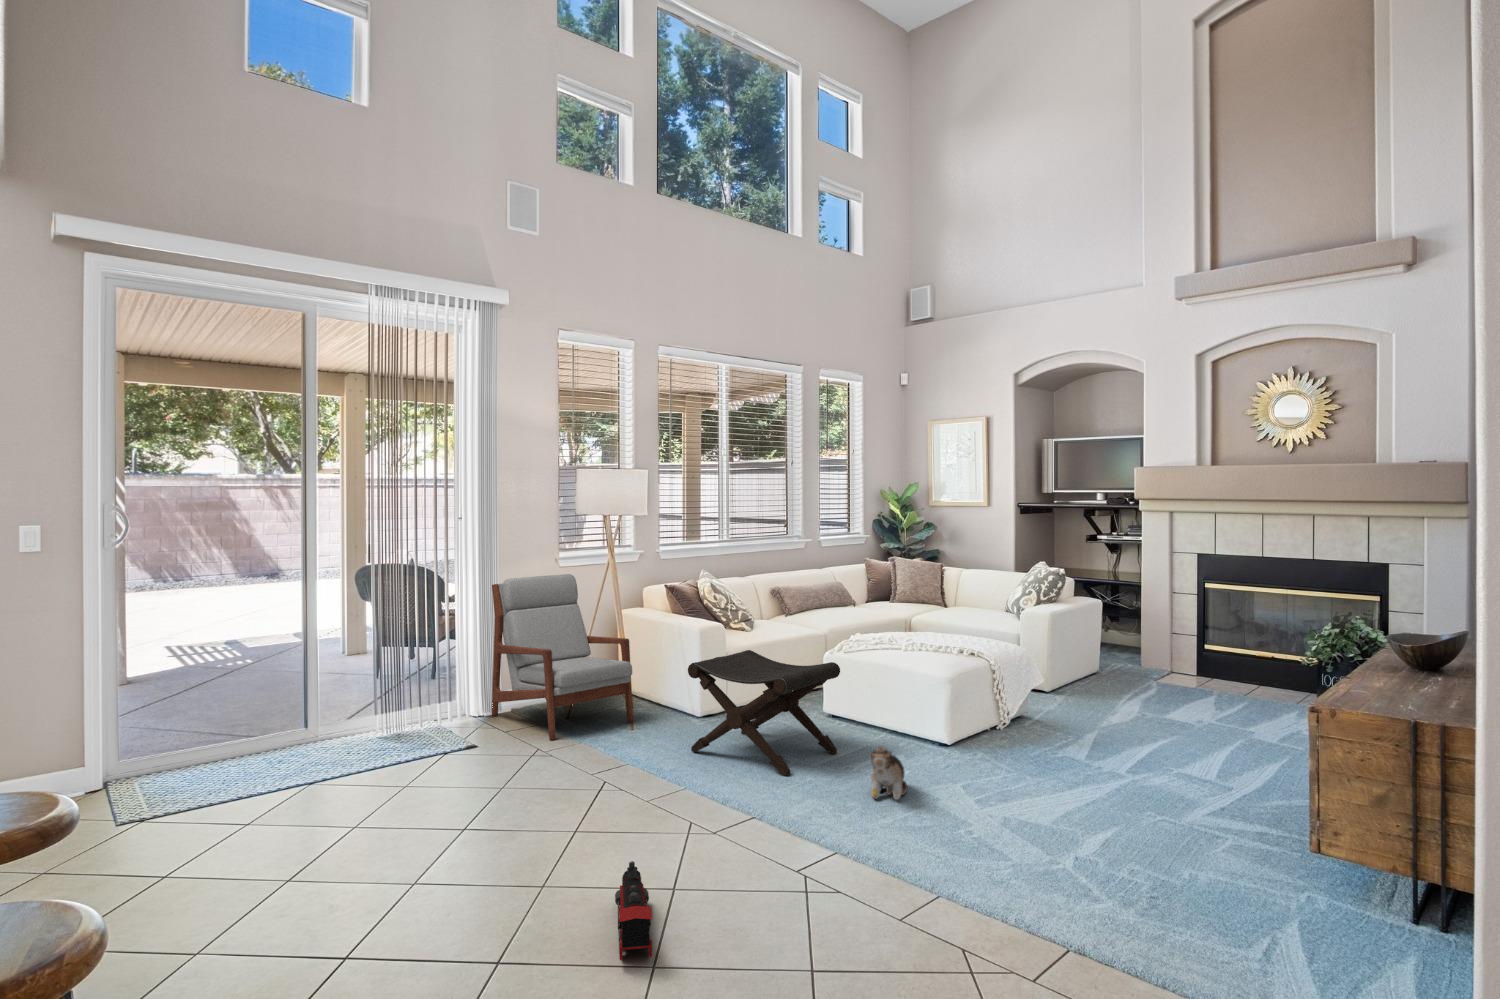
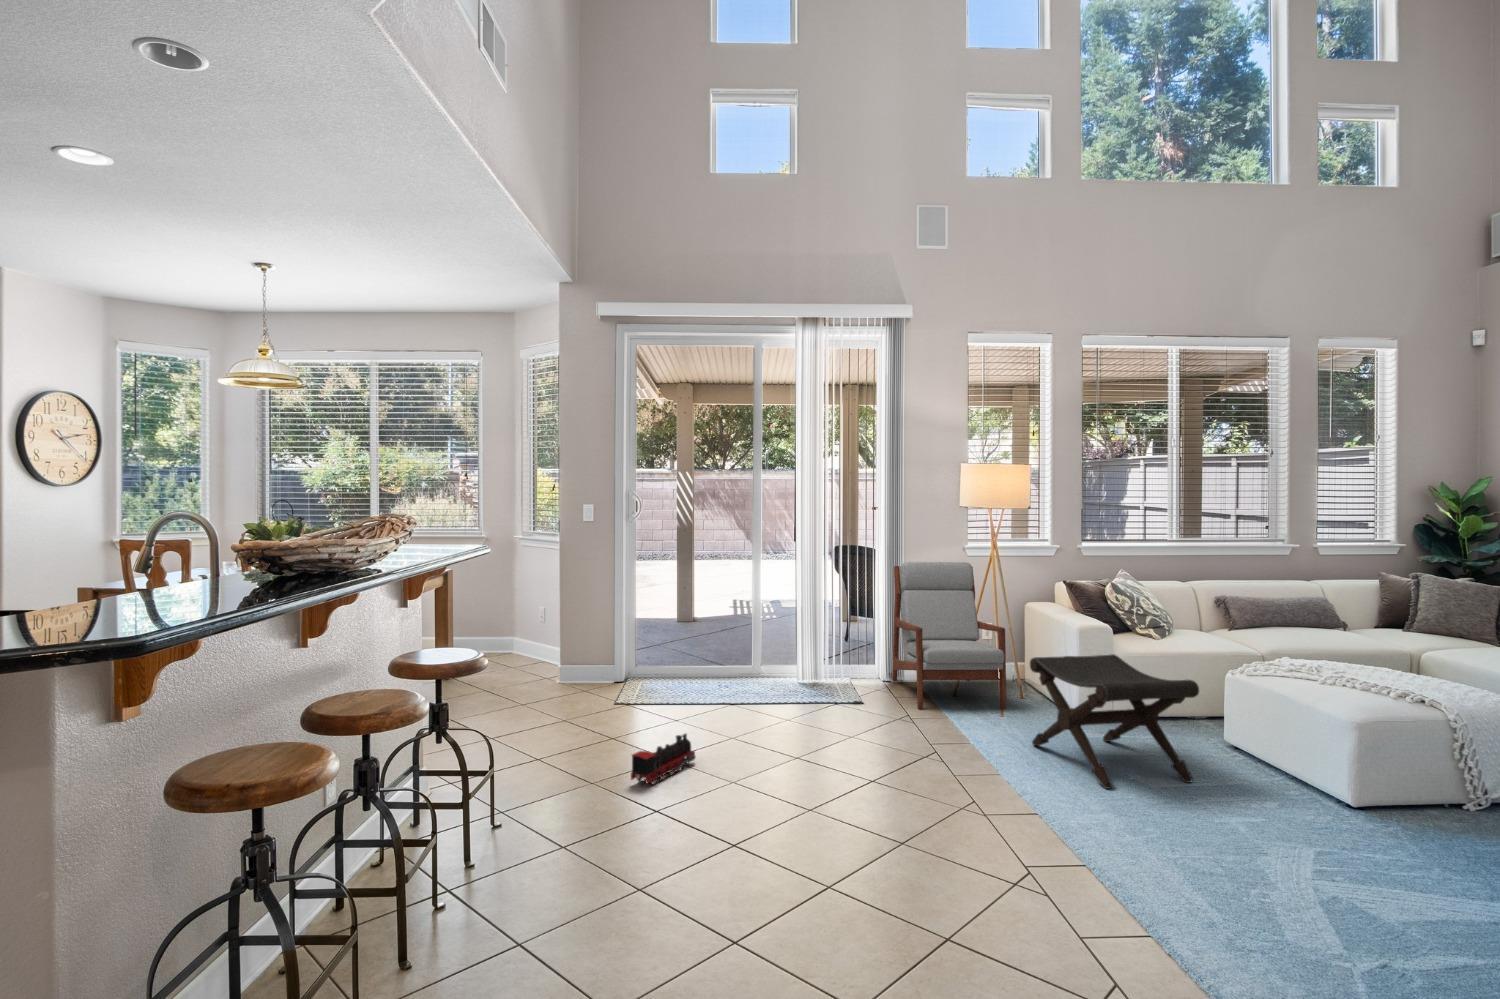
plush toy: present [870,747,908,799] -> none [1166,778,1243,844]
toy train: present [615,861,652,960] -> present [631,734,696,785]

